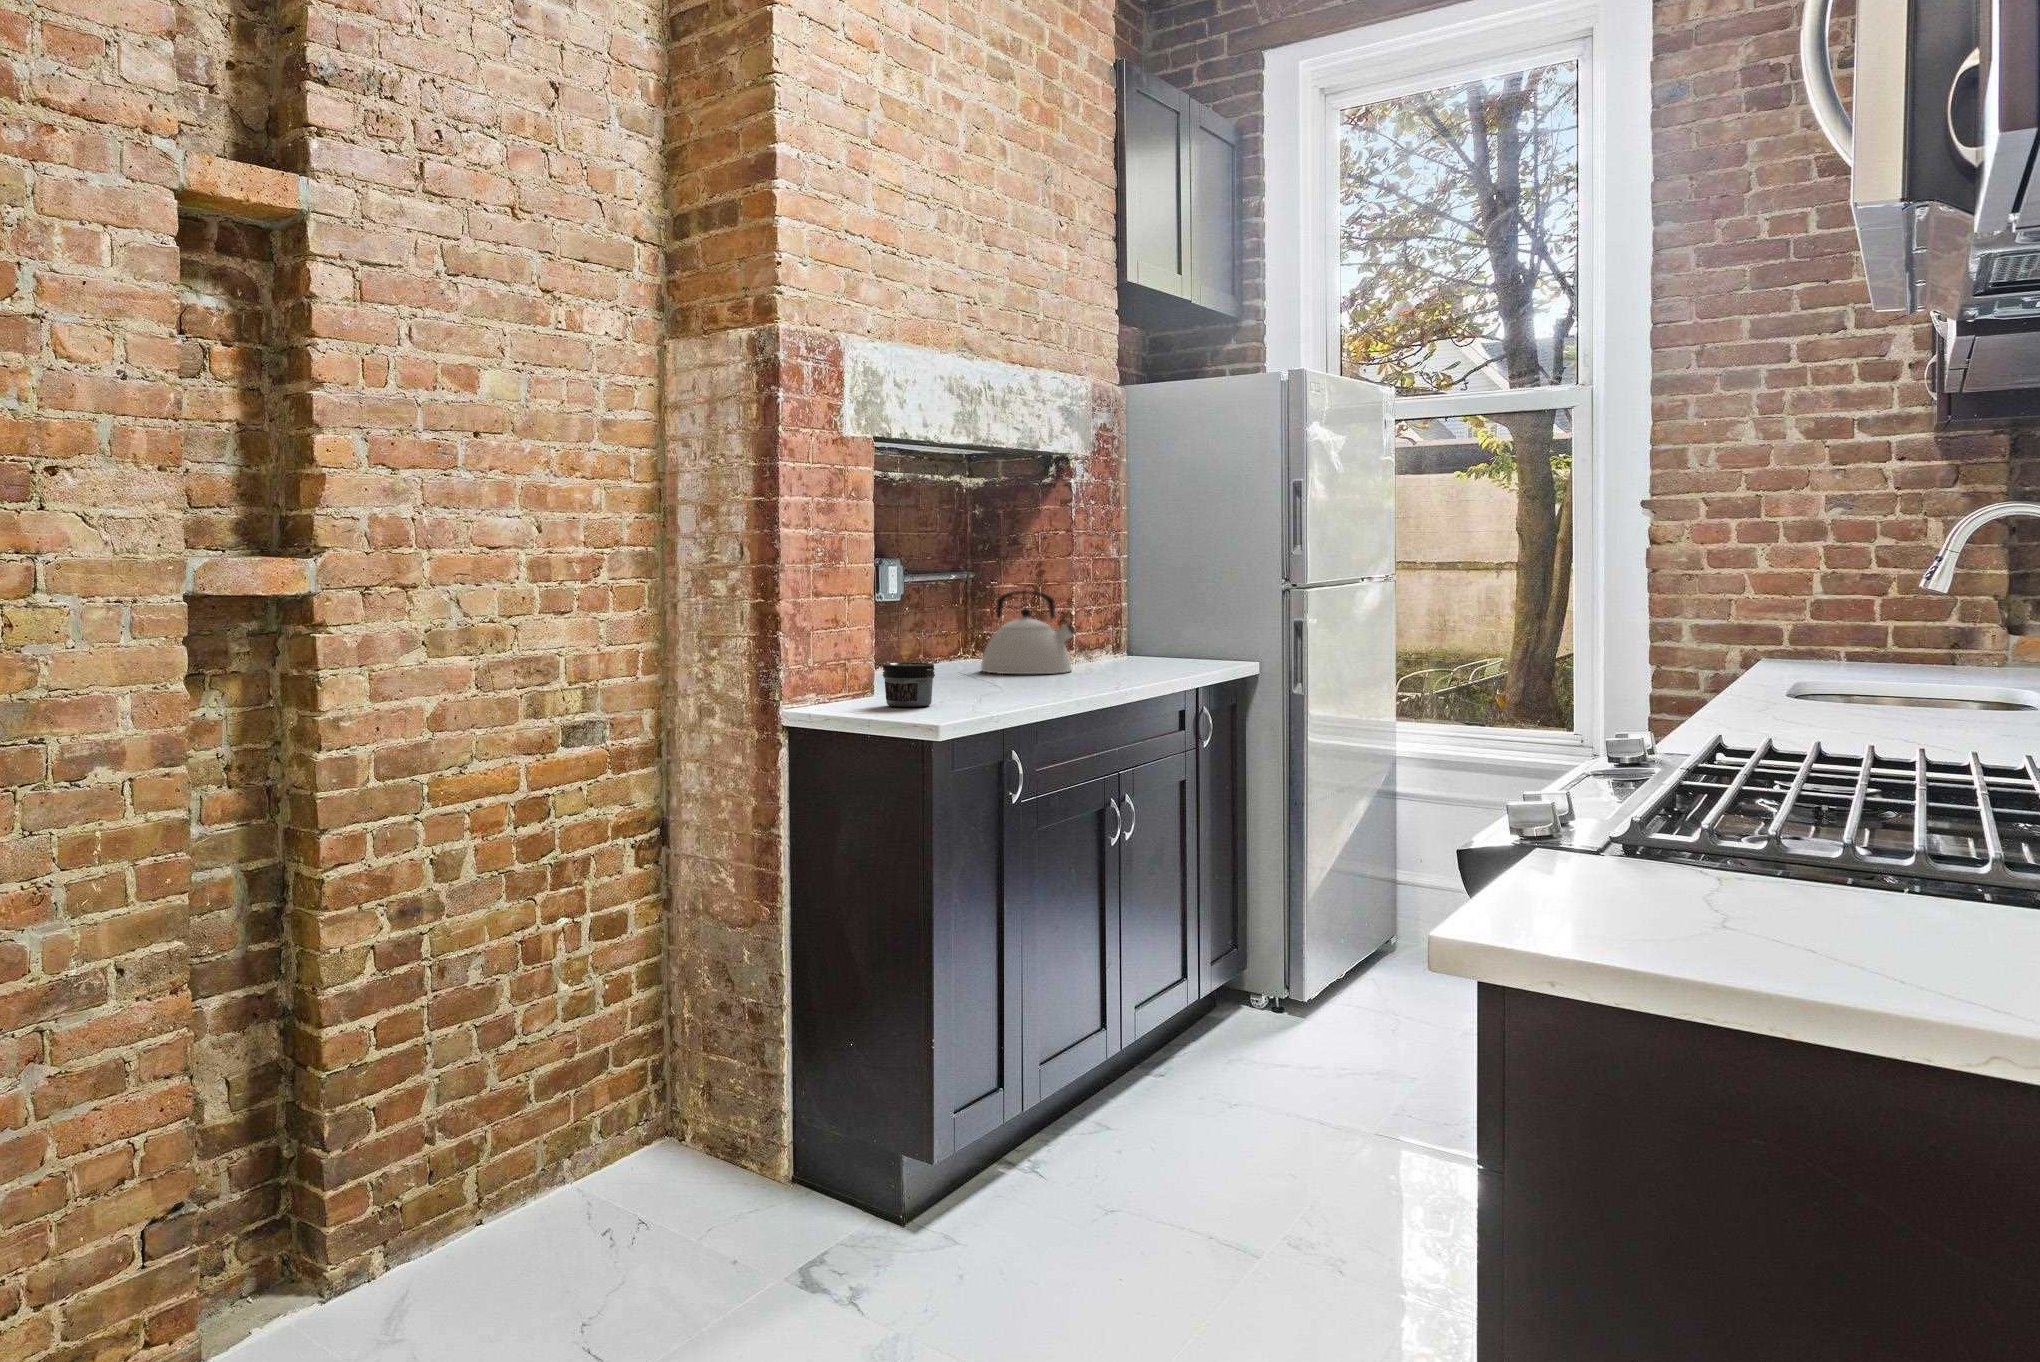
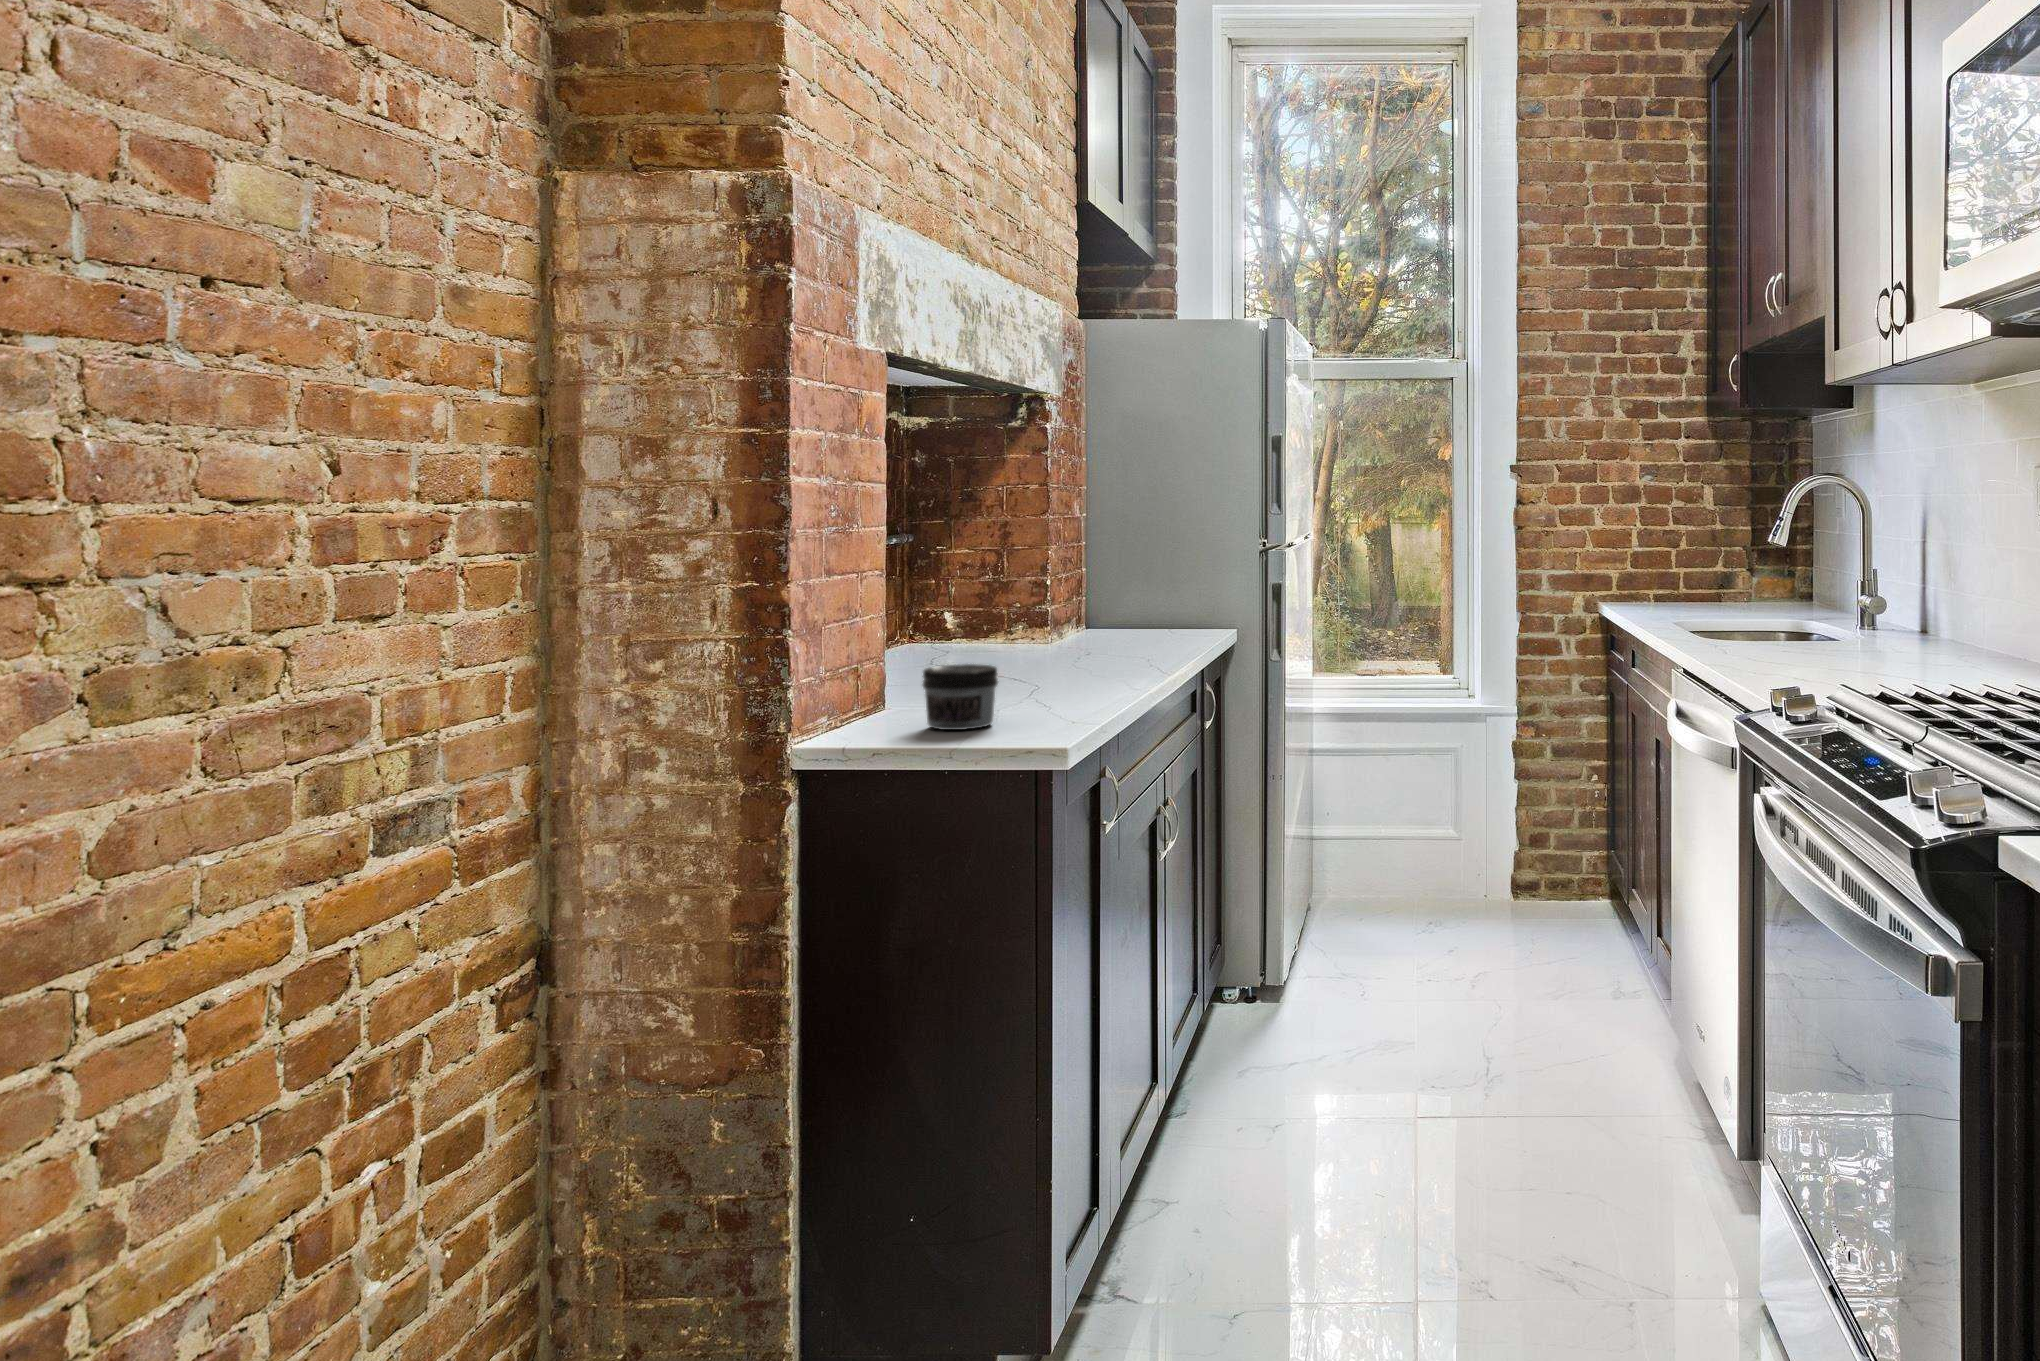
kettle: present [981,590,1075,674] -> none [935,560,1055,664]

